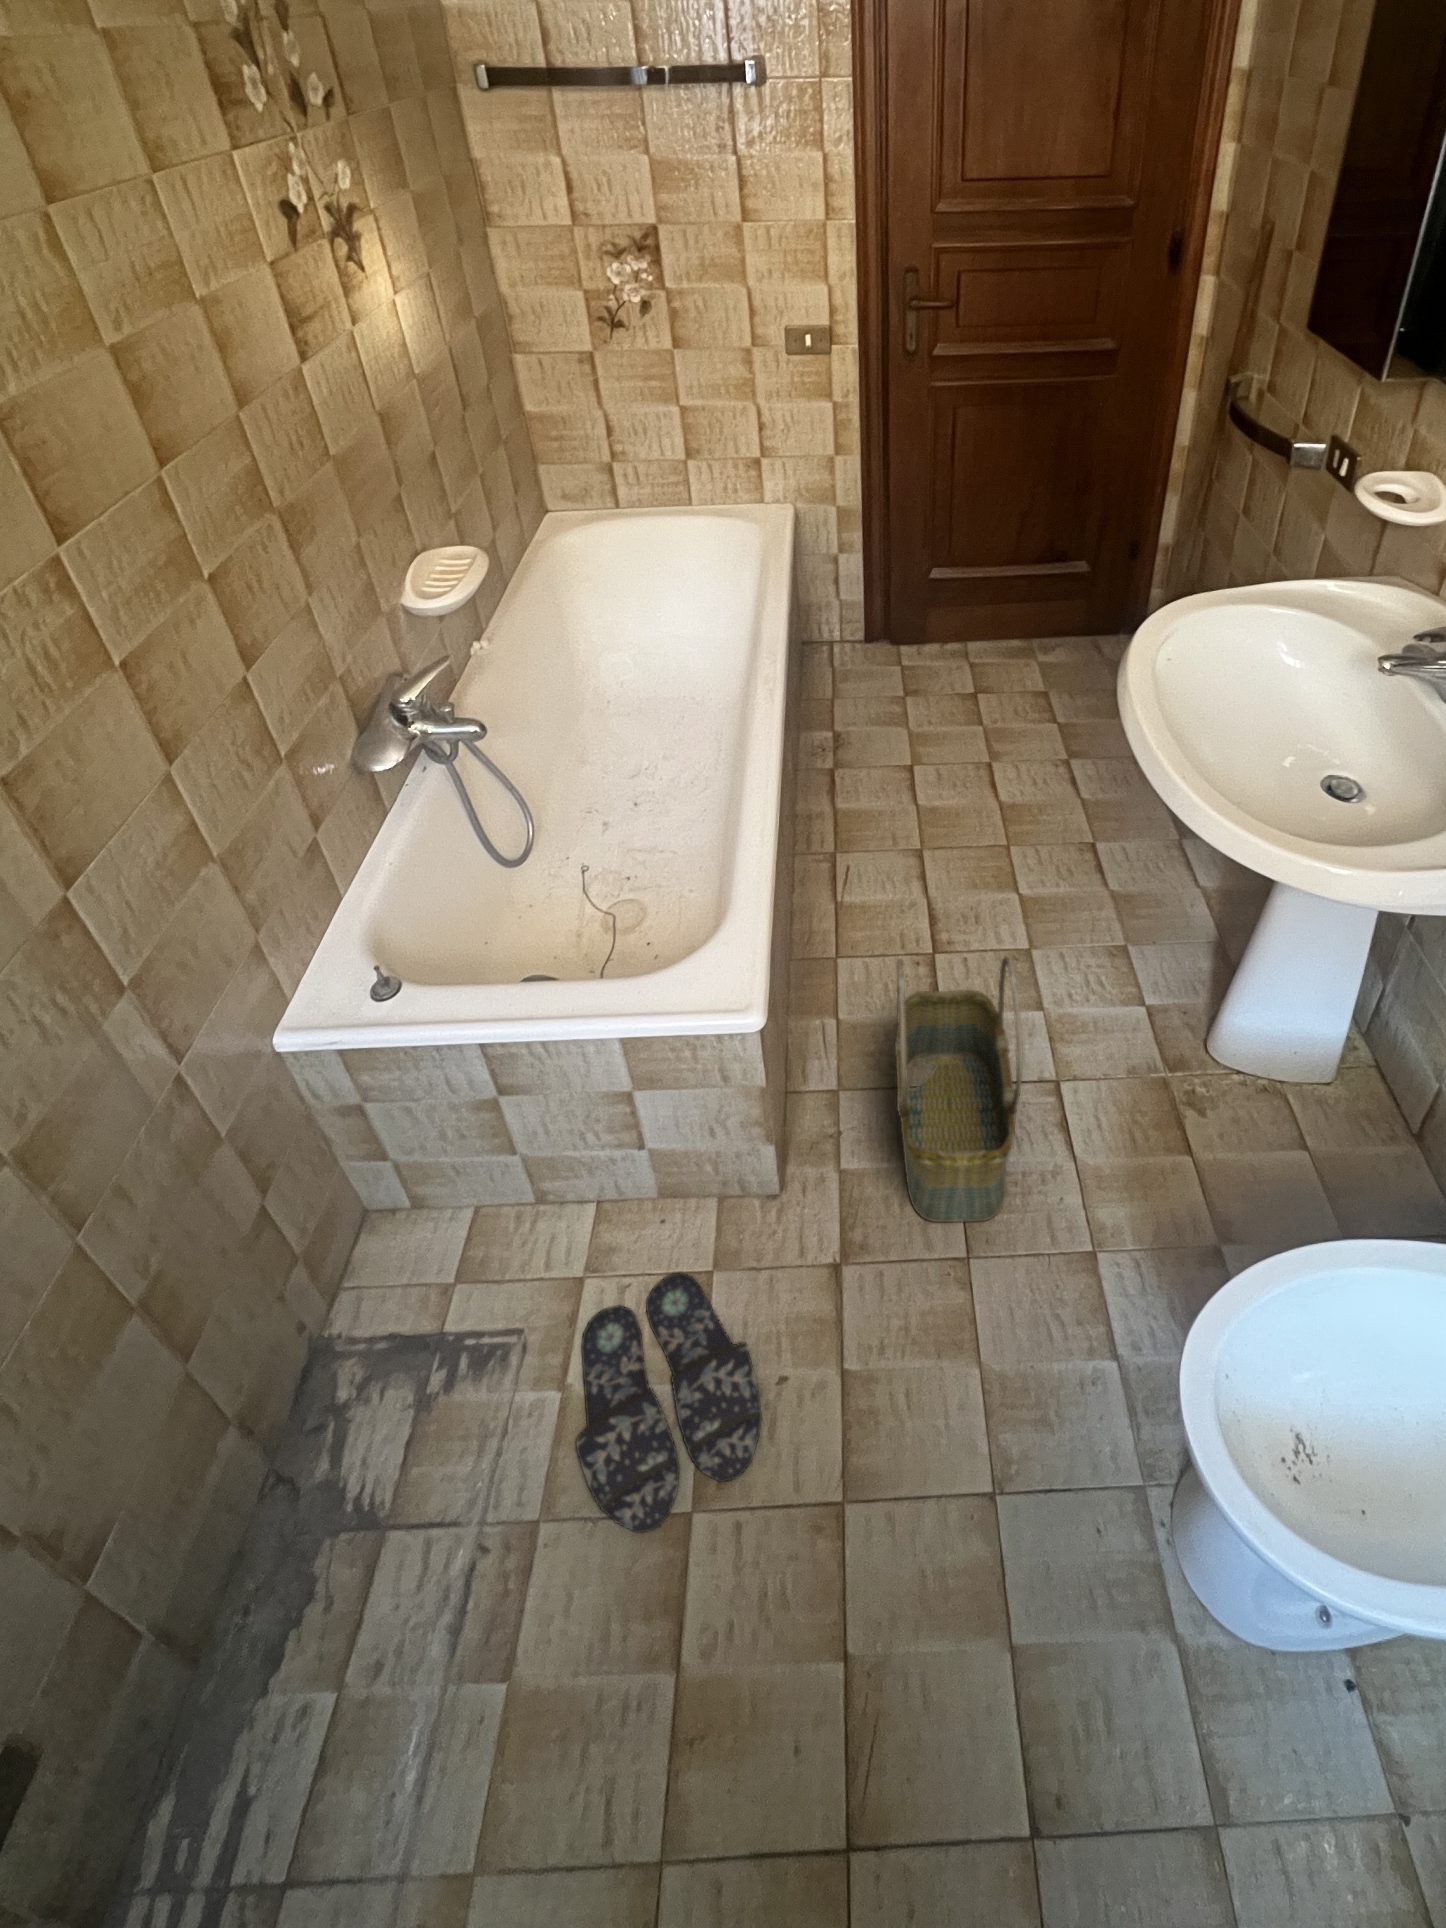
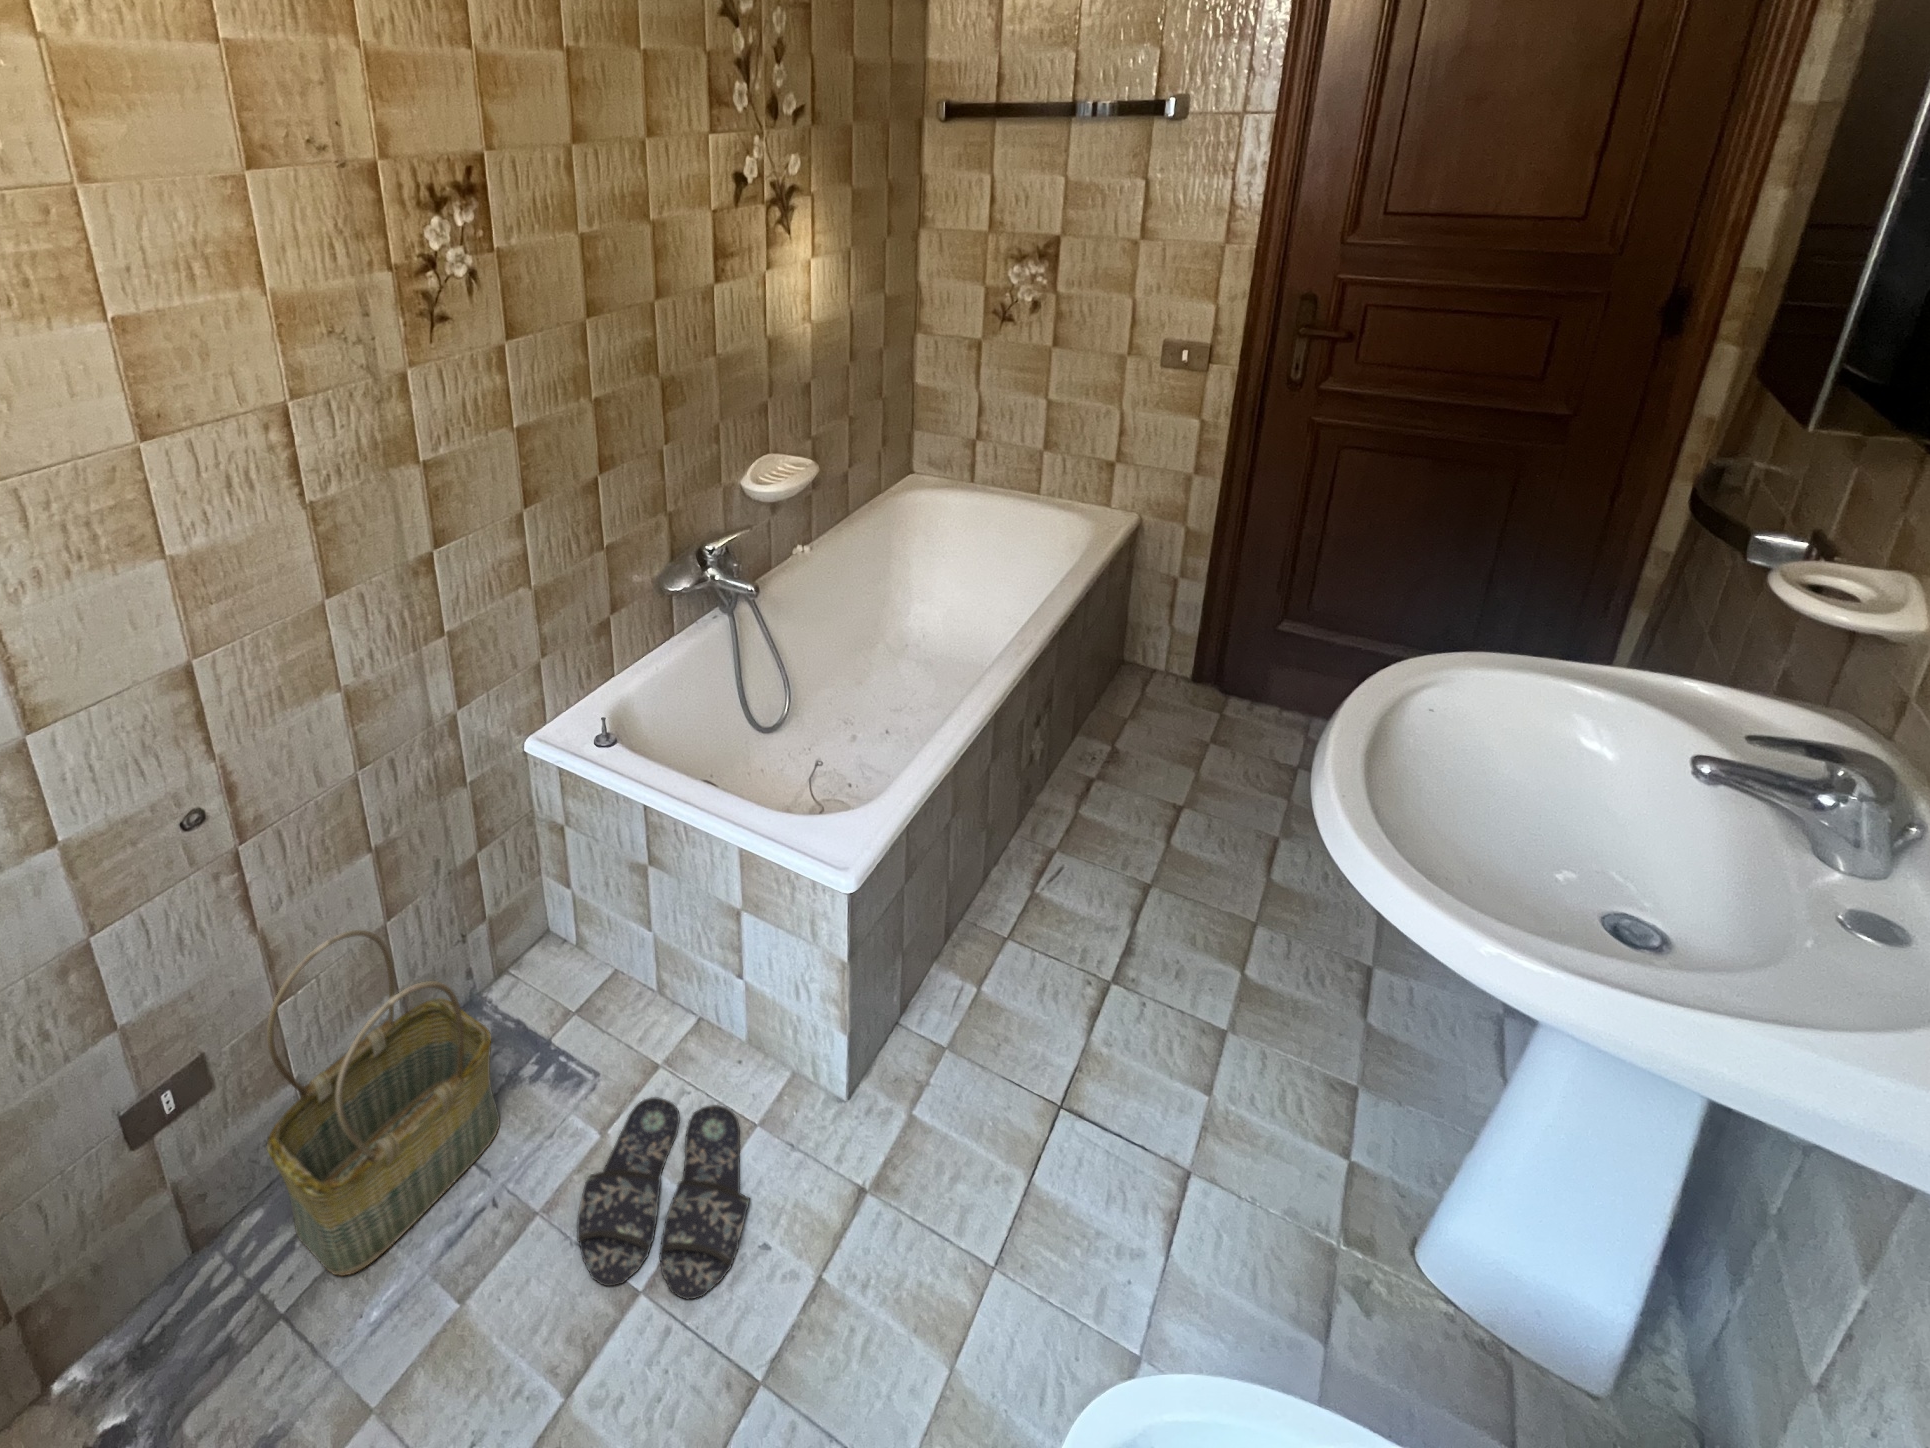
basket: present [895,957,1023,1222] -> present [267,930,500,1276]

